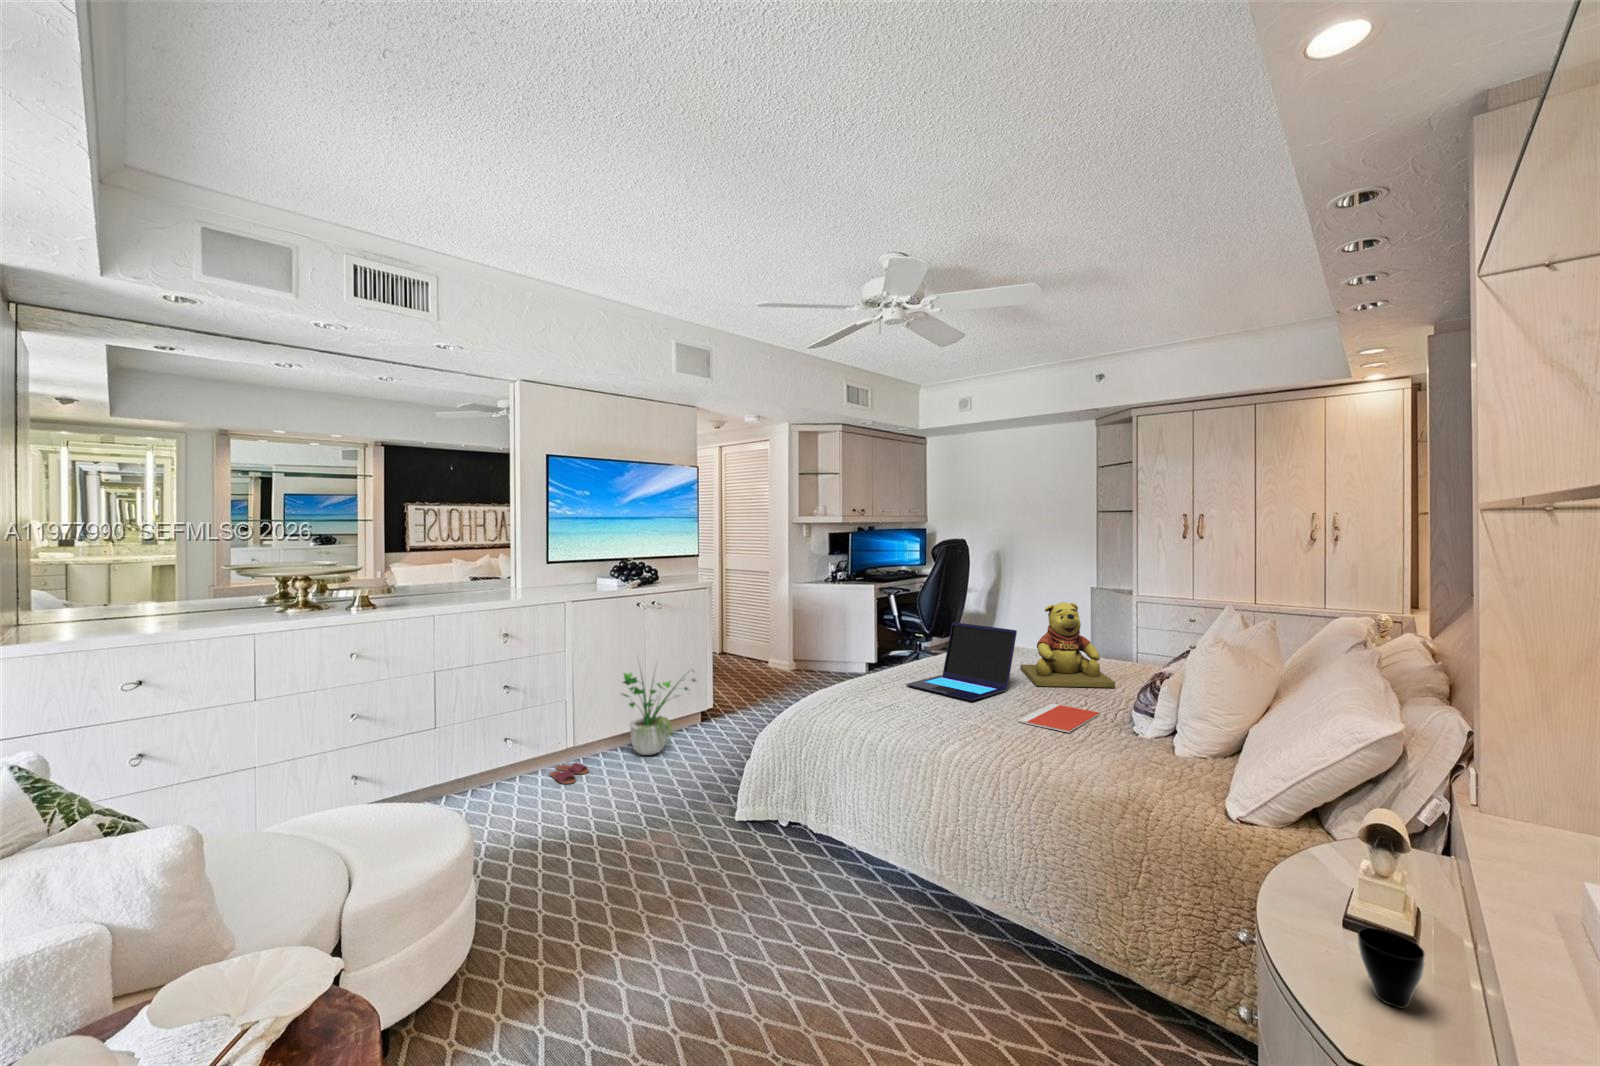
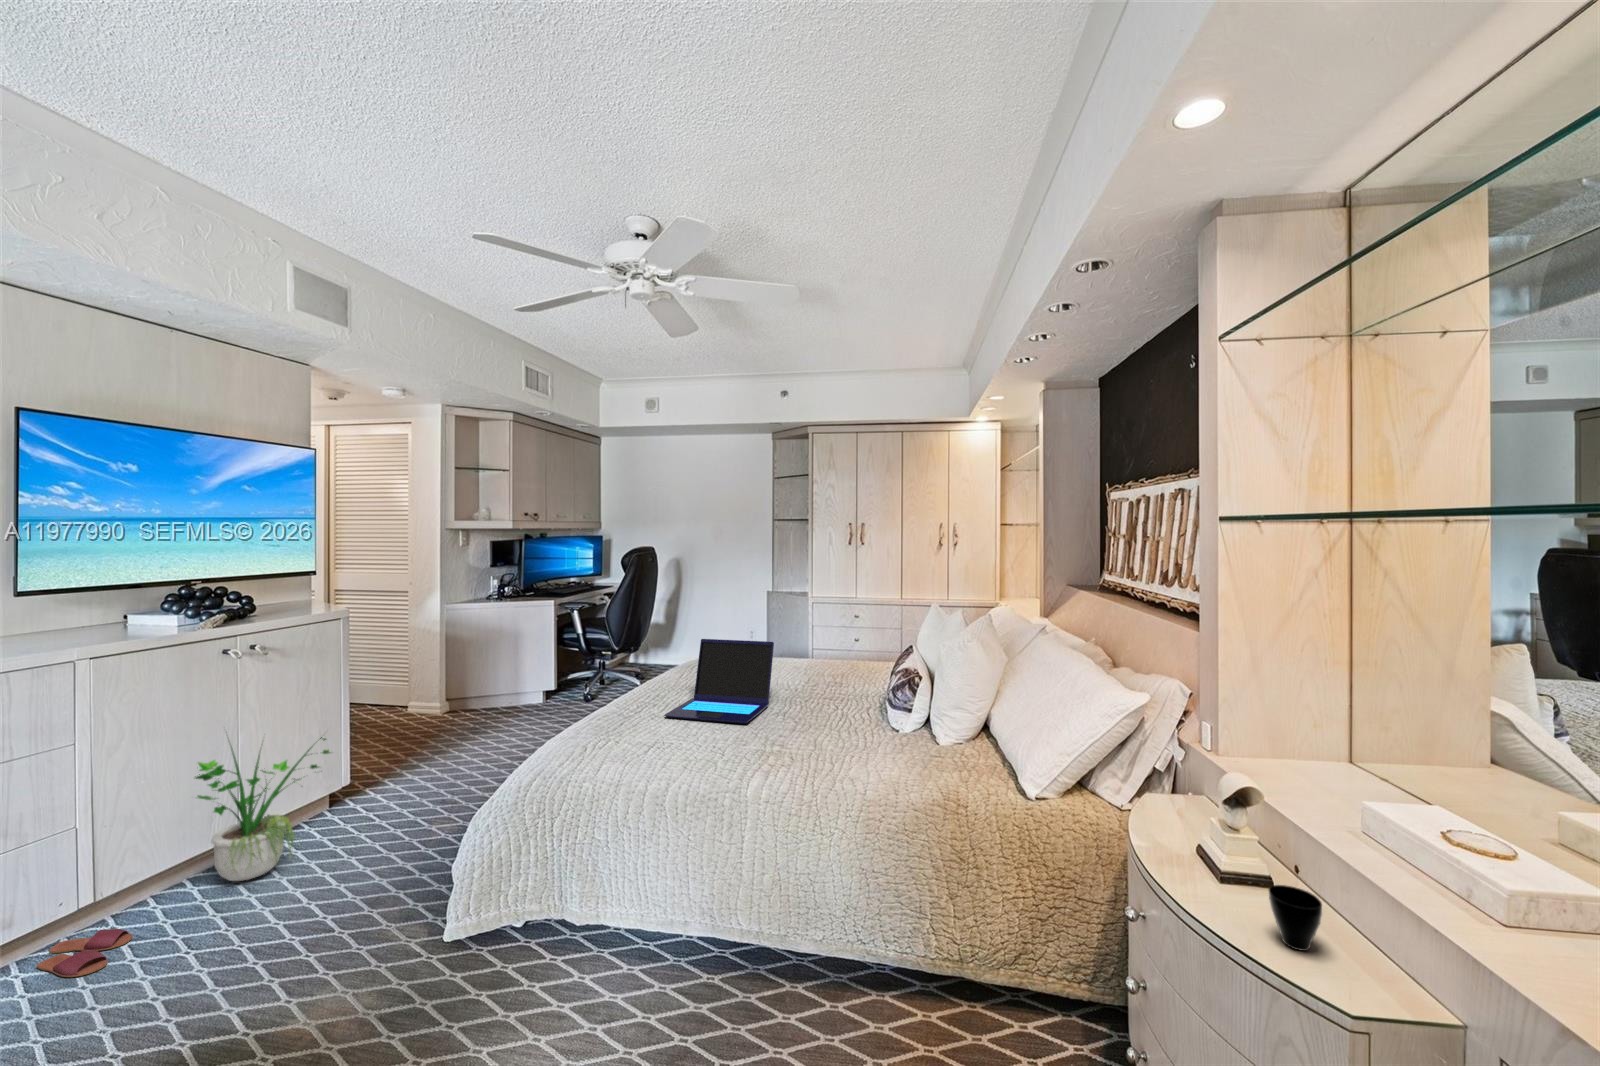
teddy bear: present [1020,602,1115,688] -> none [761,609,855,696]
notebook: present [1018,704,1101,733] -> none [806,713,866,742]

